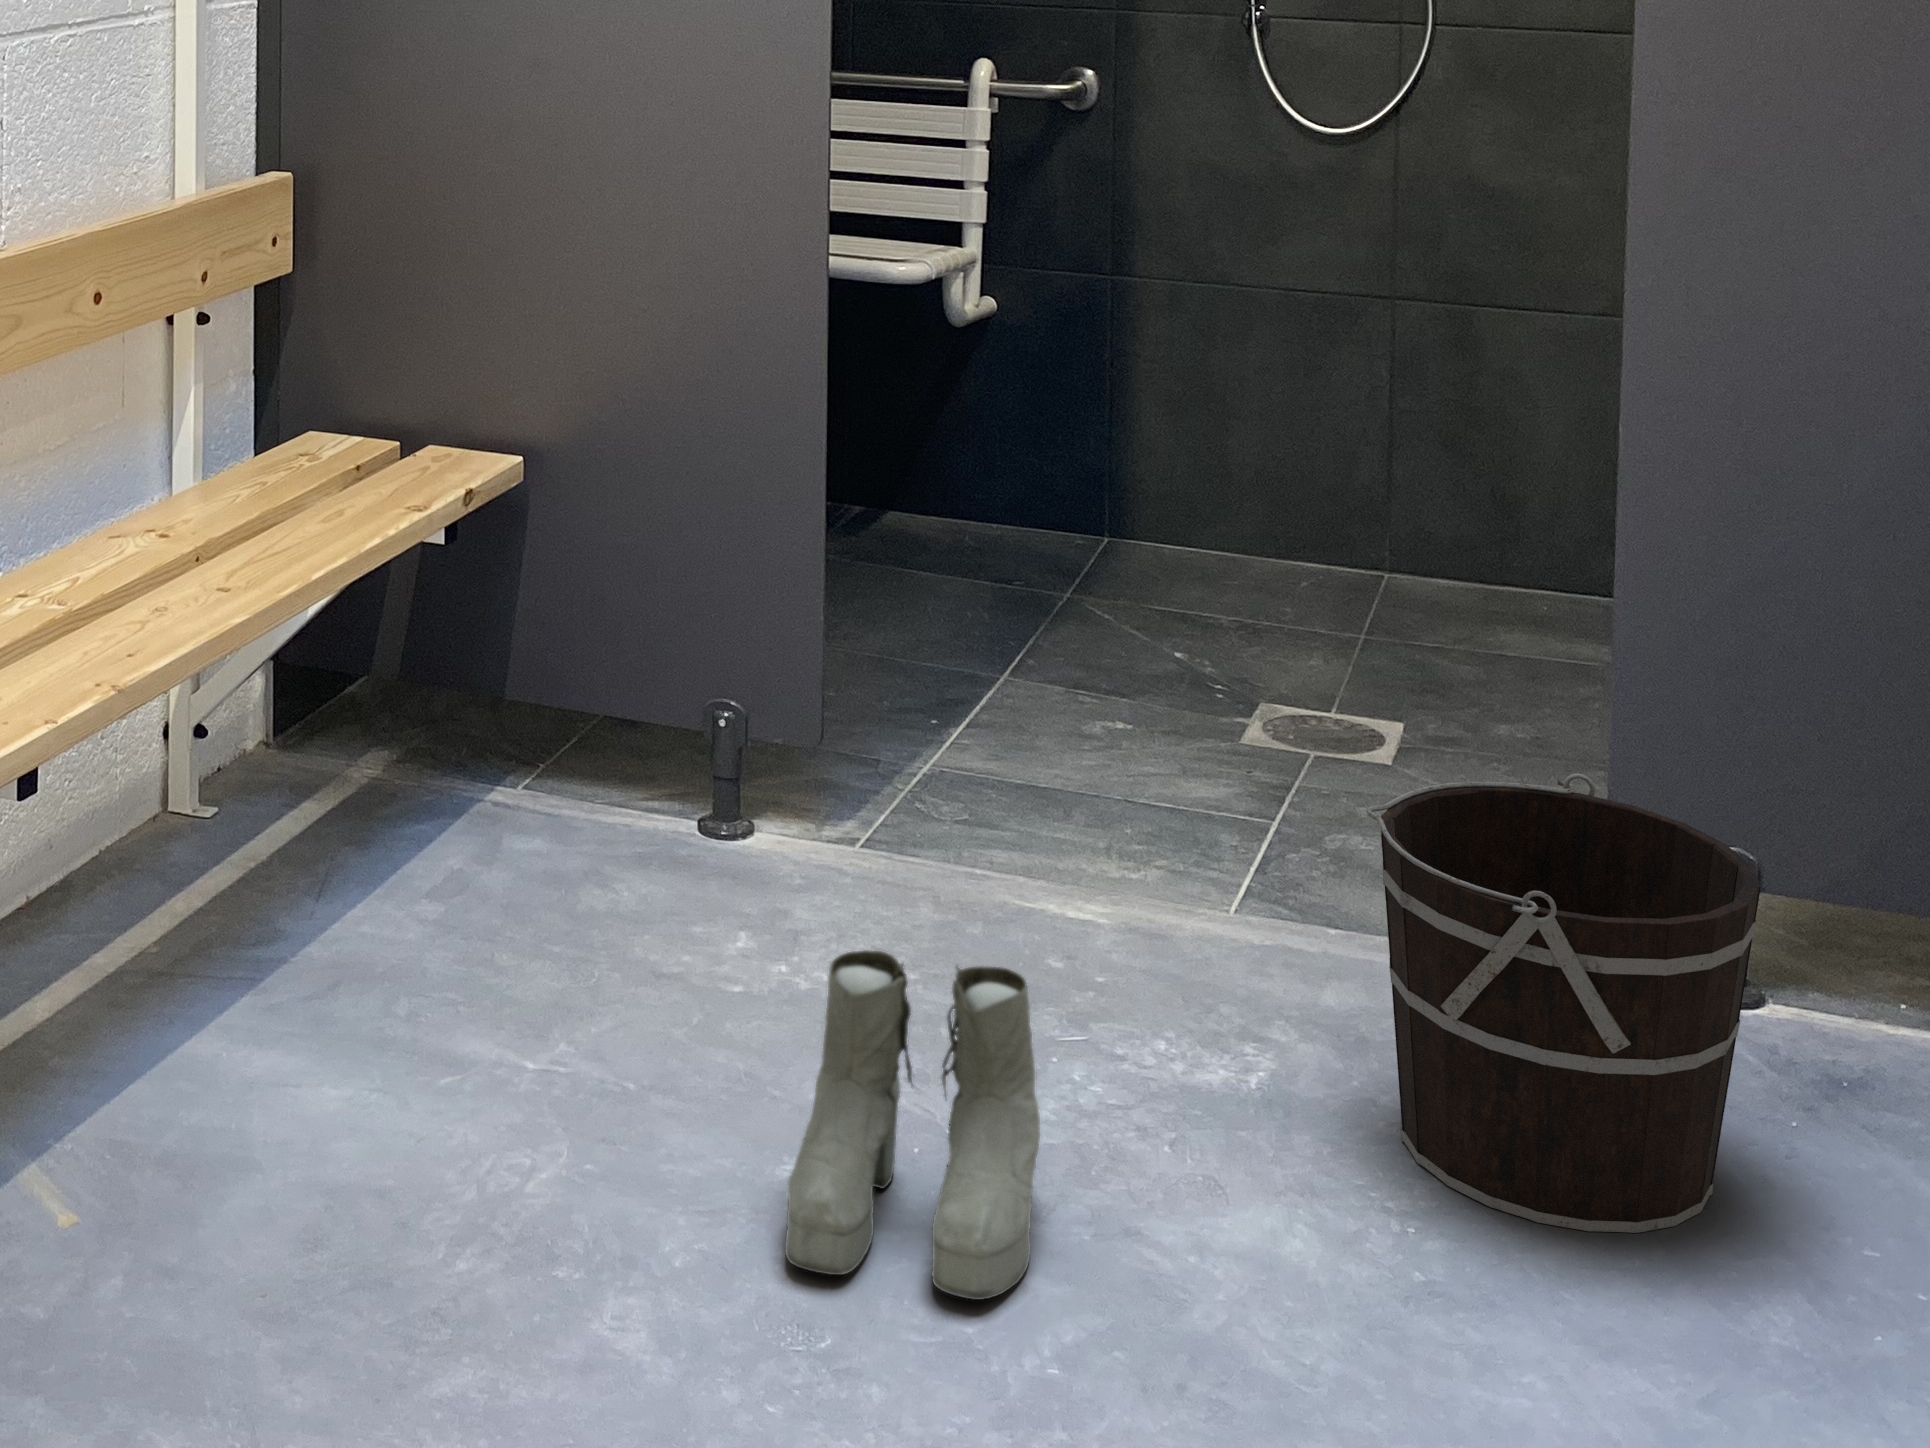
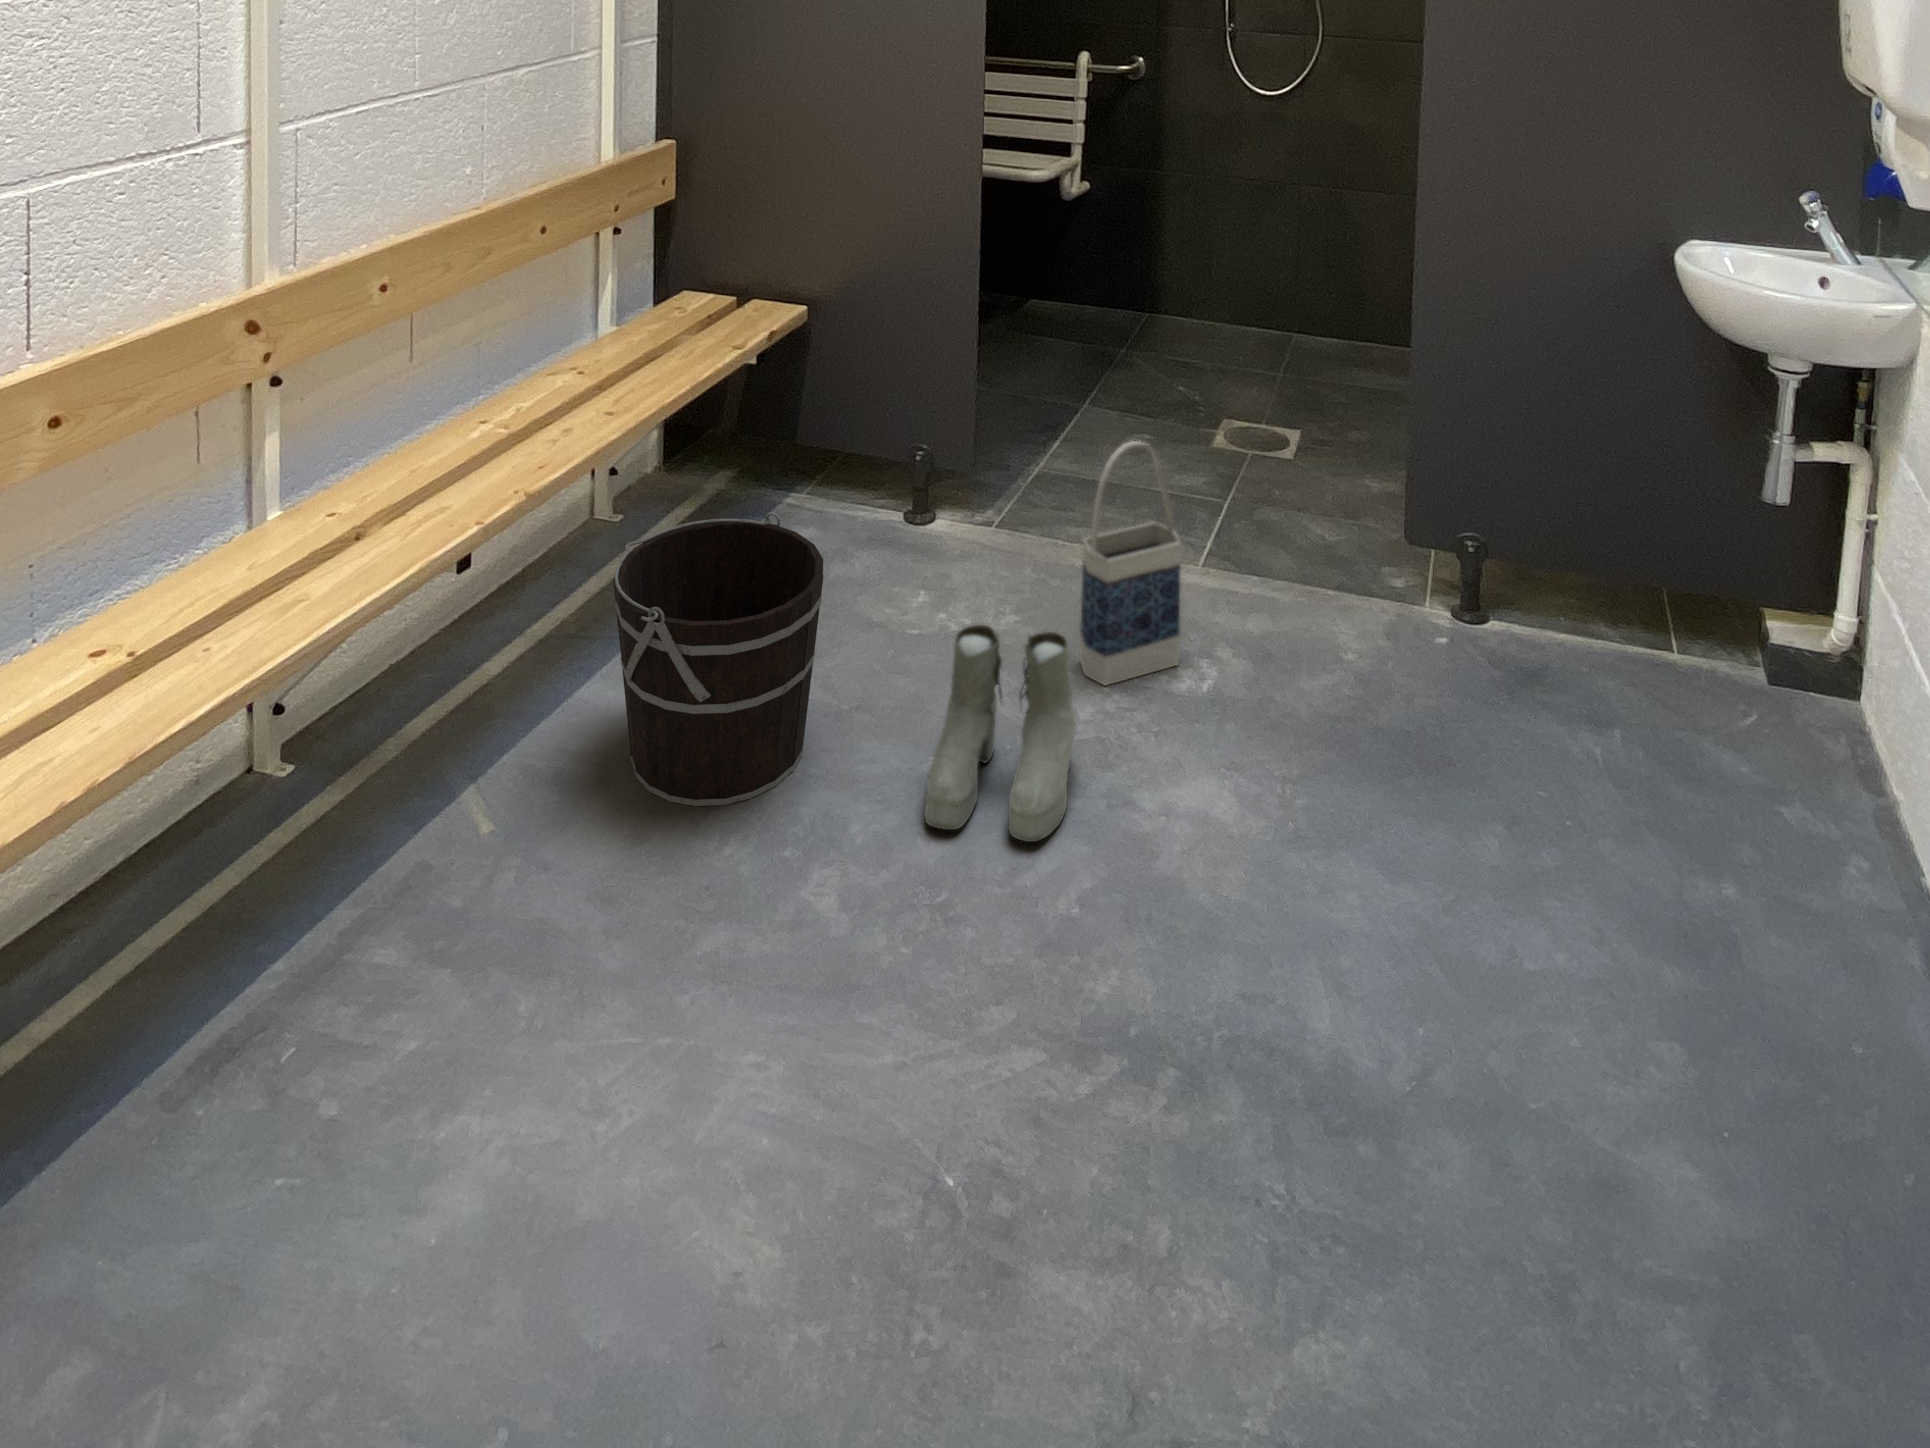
bag: none [1032,670,1215,1092] -> present [1080,441,1181,685]
bucket: present [1366,774,1761,1233] -> present [614,512,824,806]

